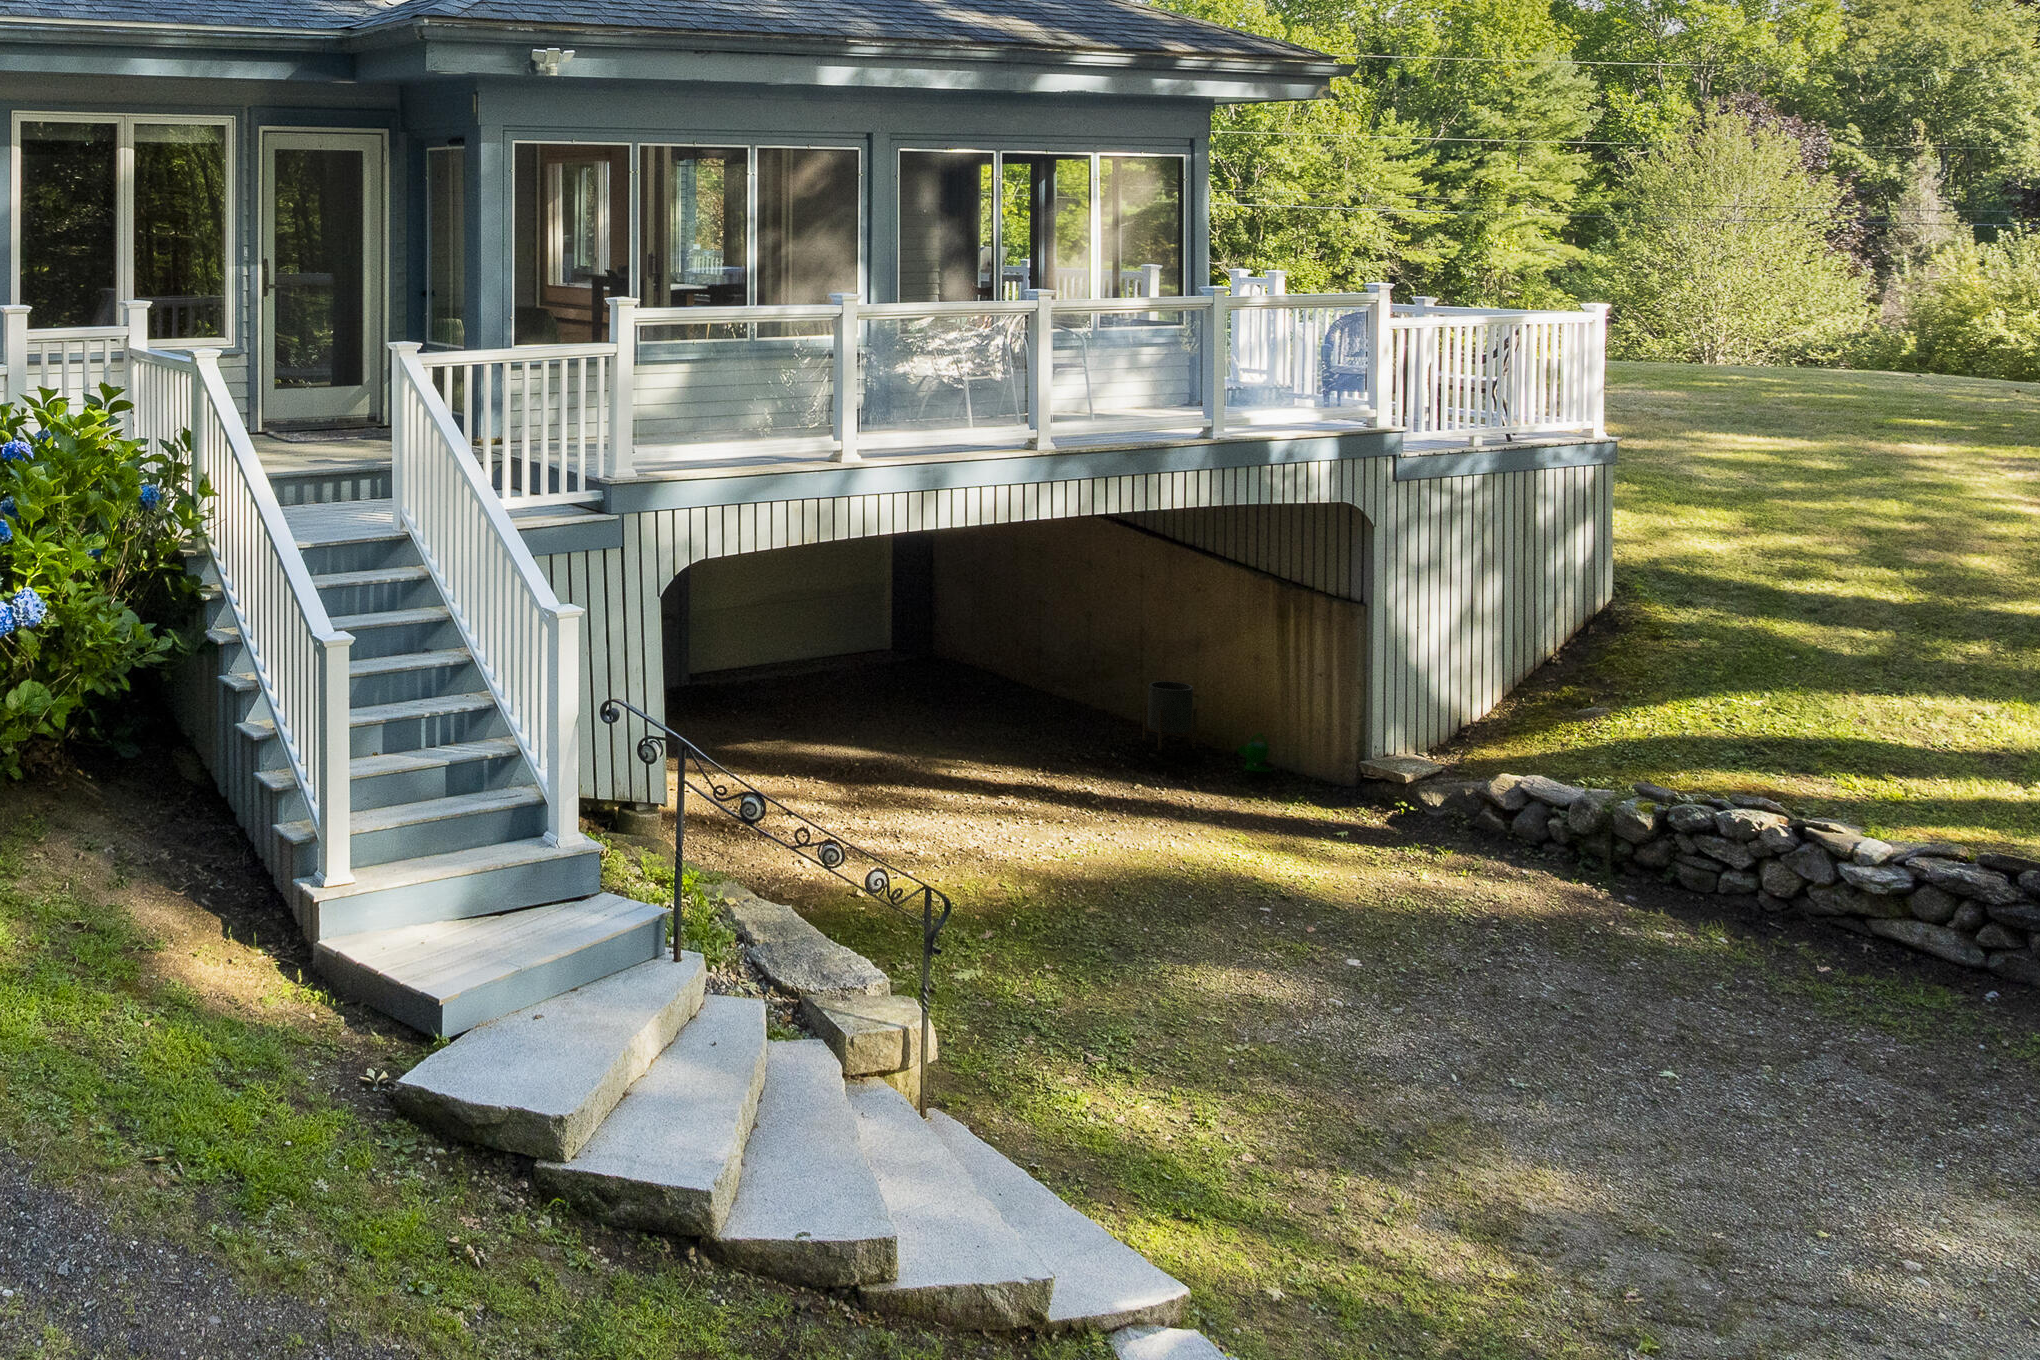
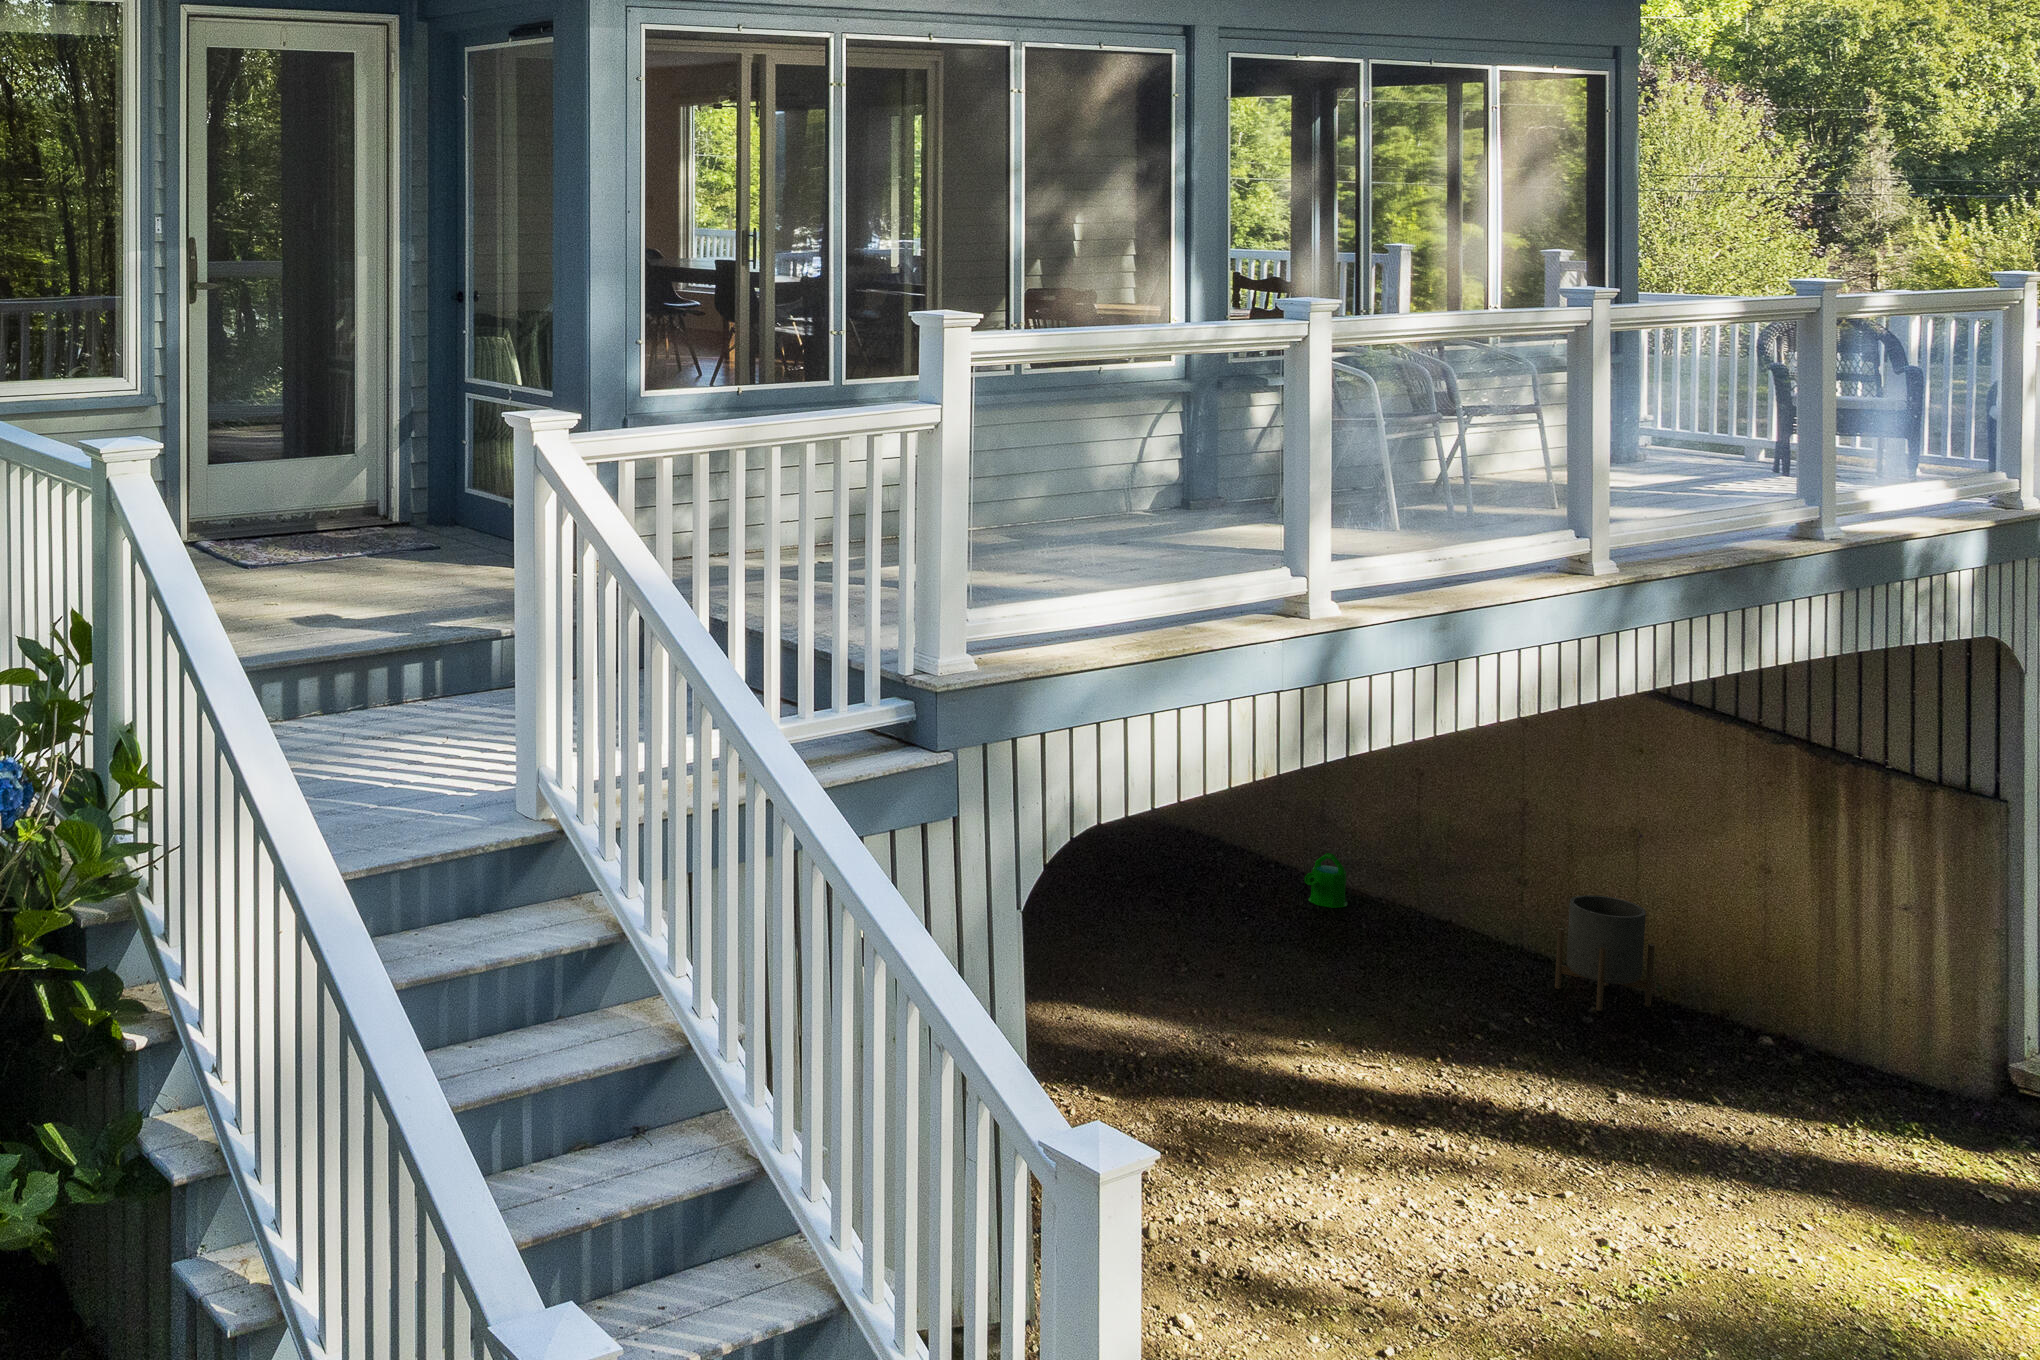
watering can: present [1238,732,1271,772] -> present [1304,853,1348,908]

